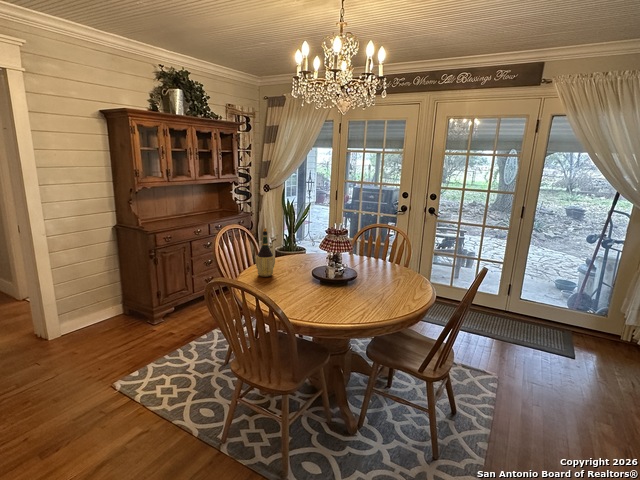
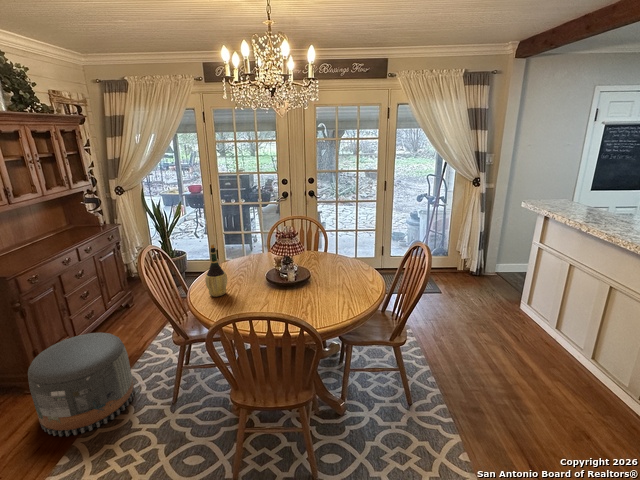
pouf: none [138,288,210,361] -> present [28,333,134,436]

